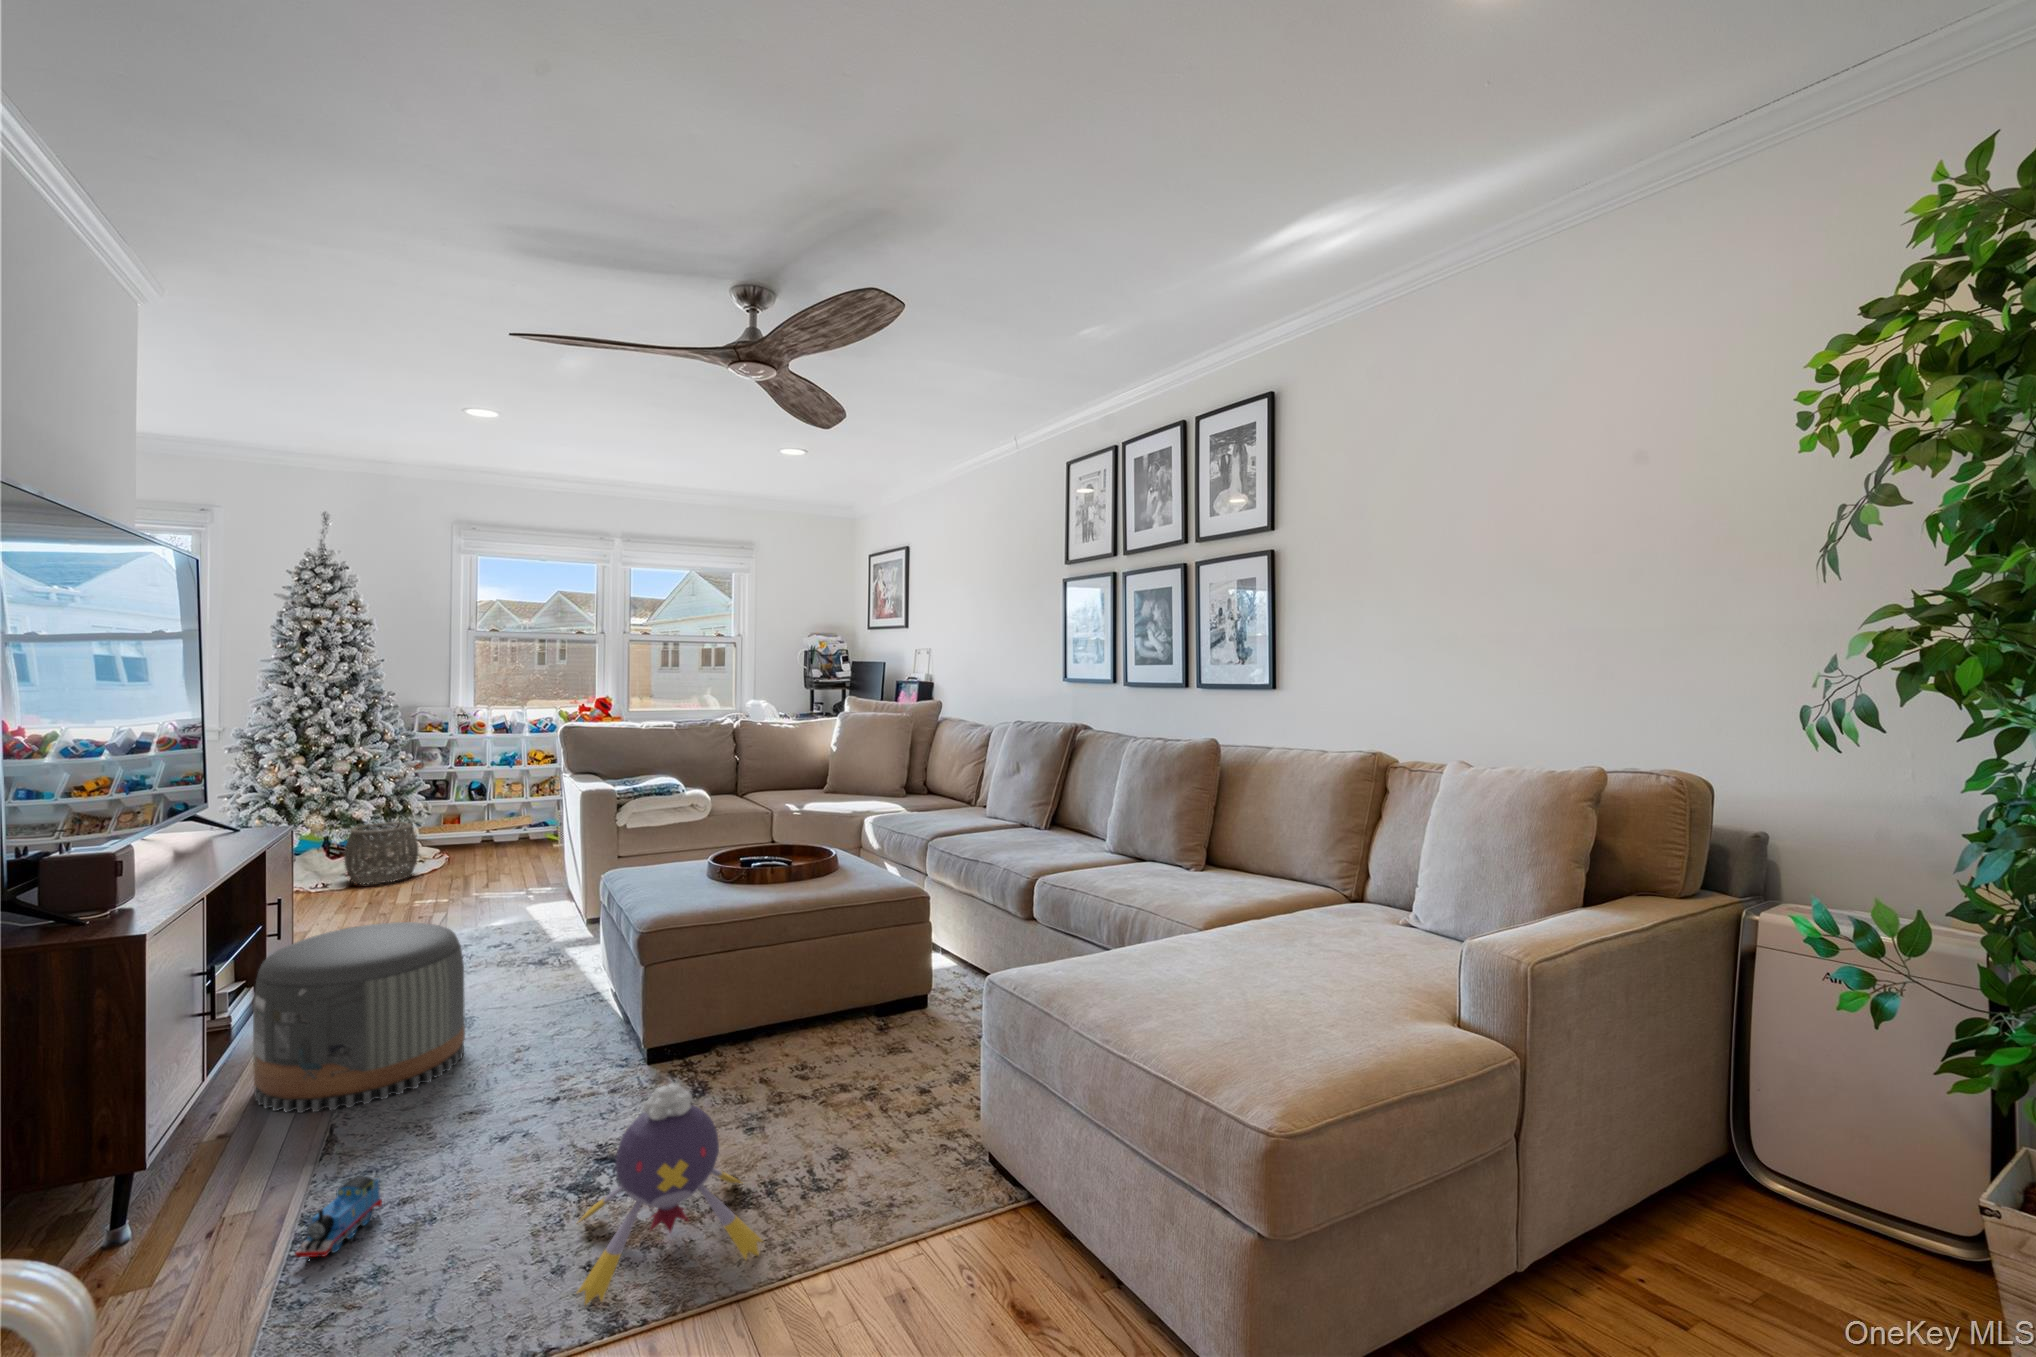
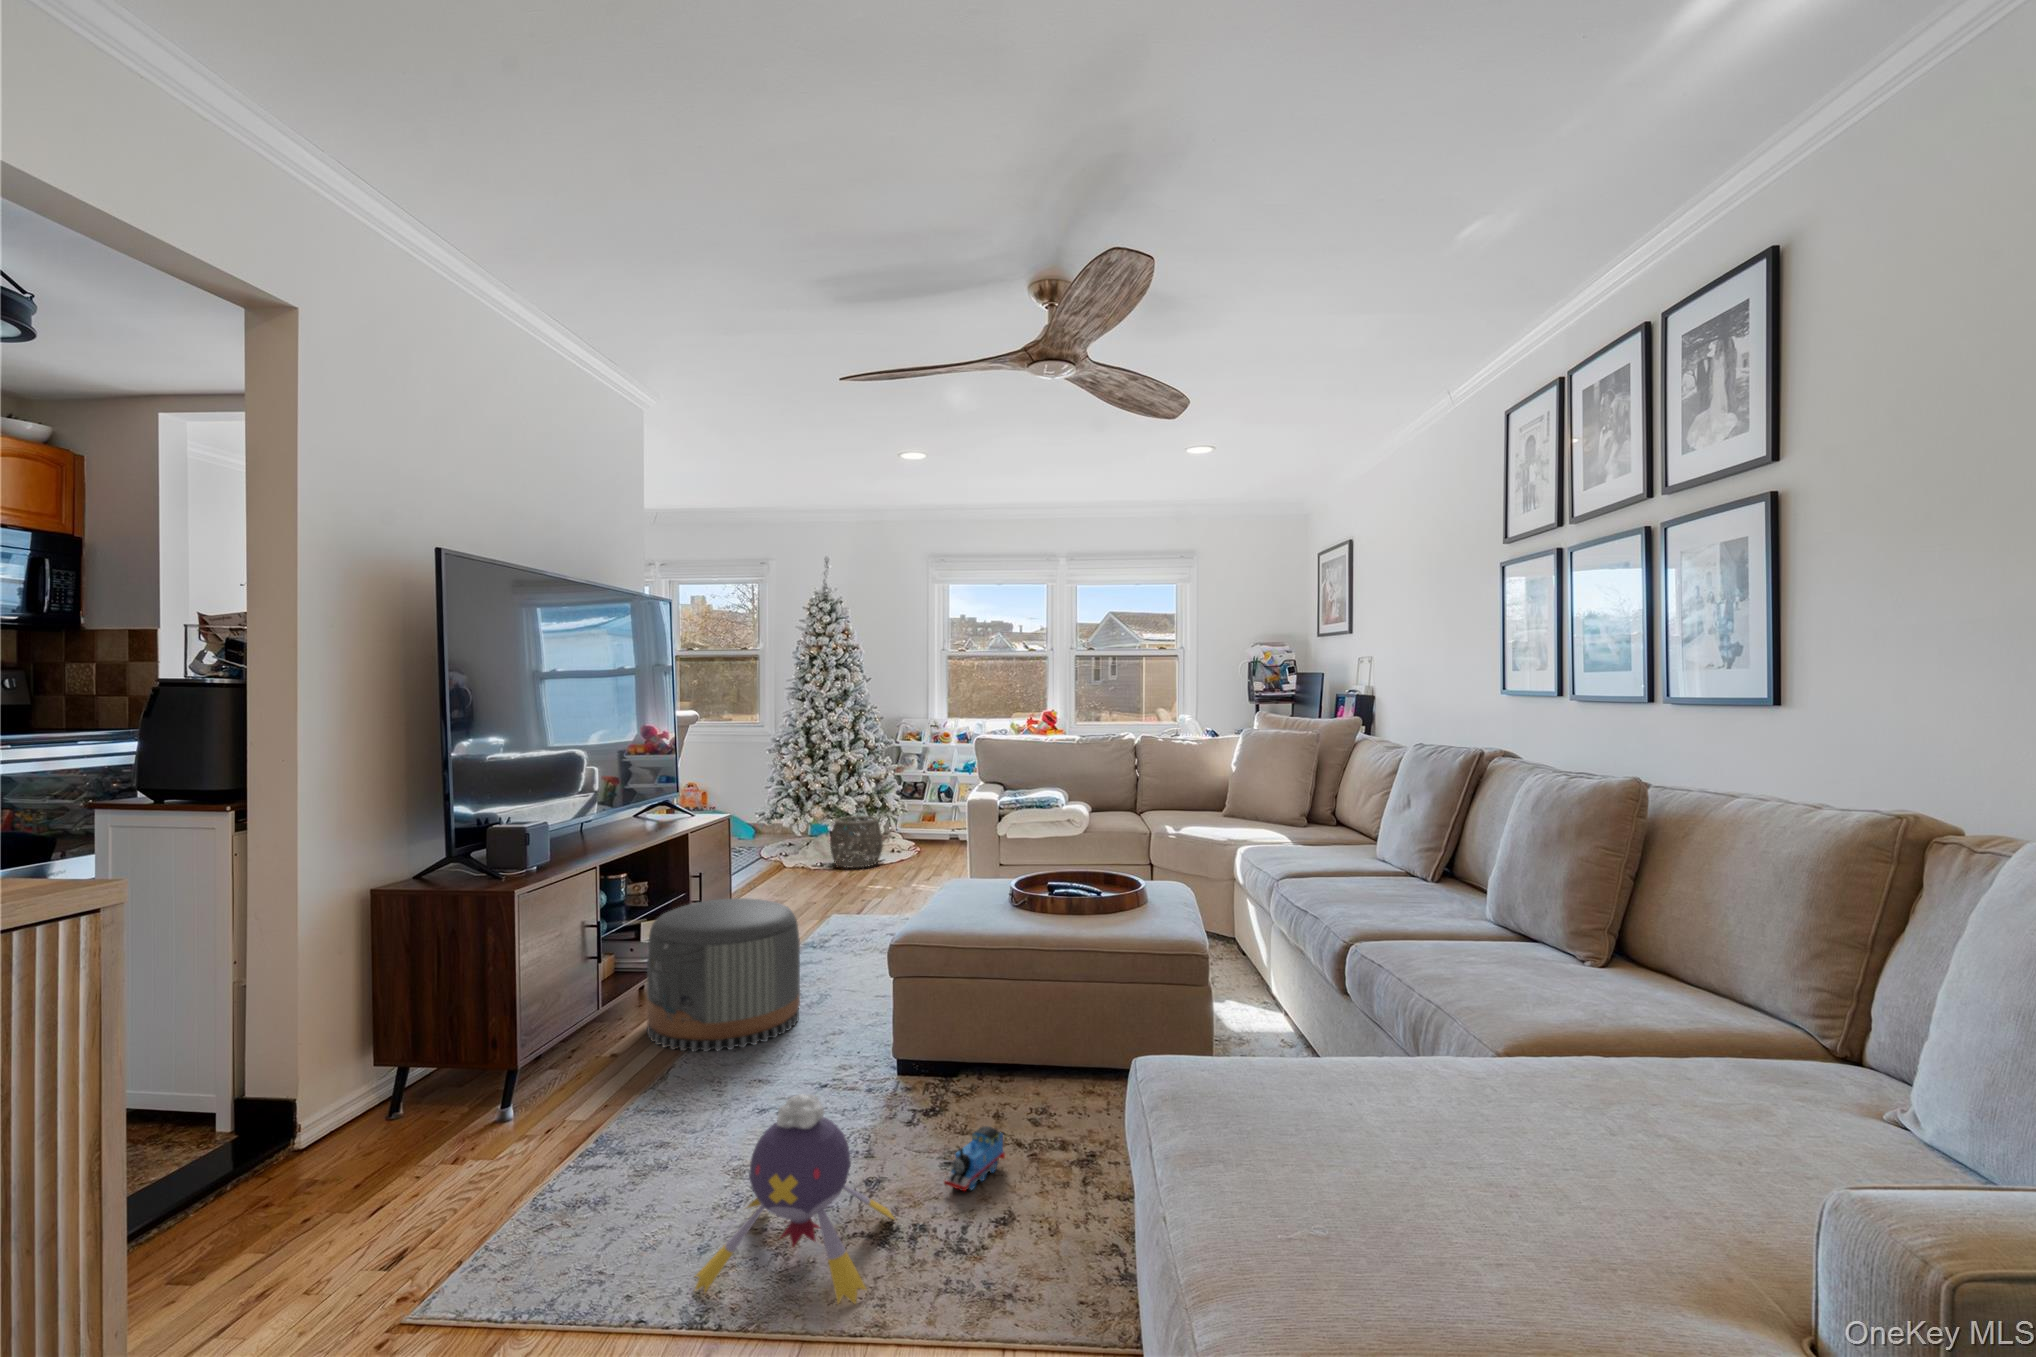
toy train: present [295,1176,382,1258] -> present [944,1126,1005,1191]

